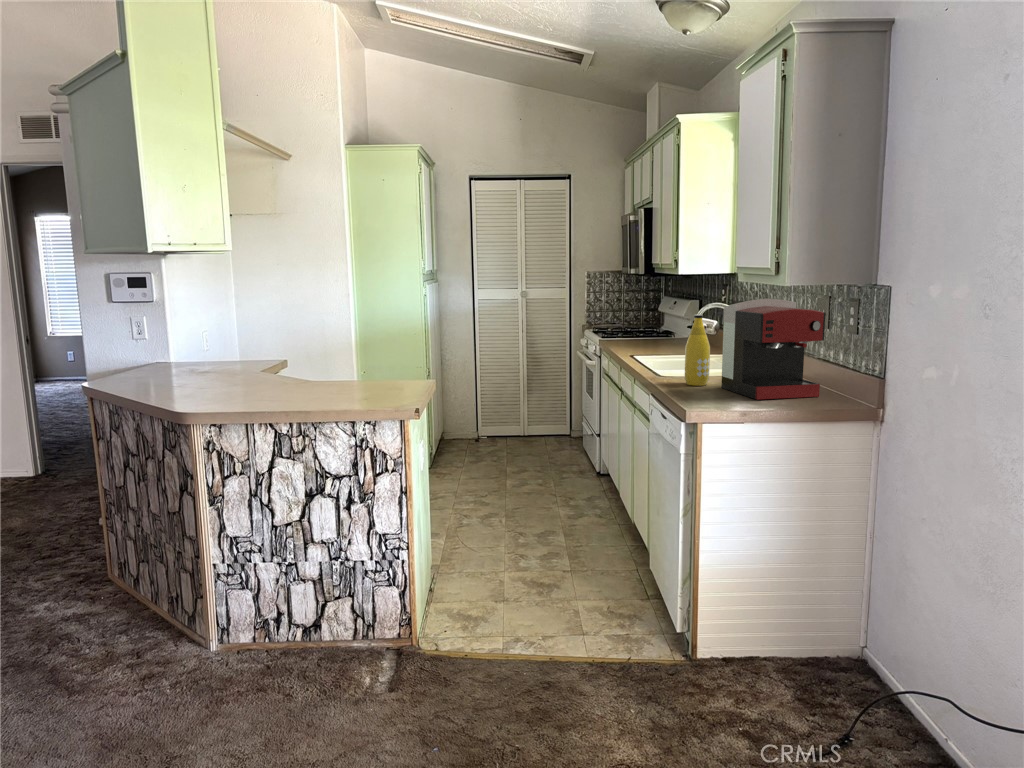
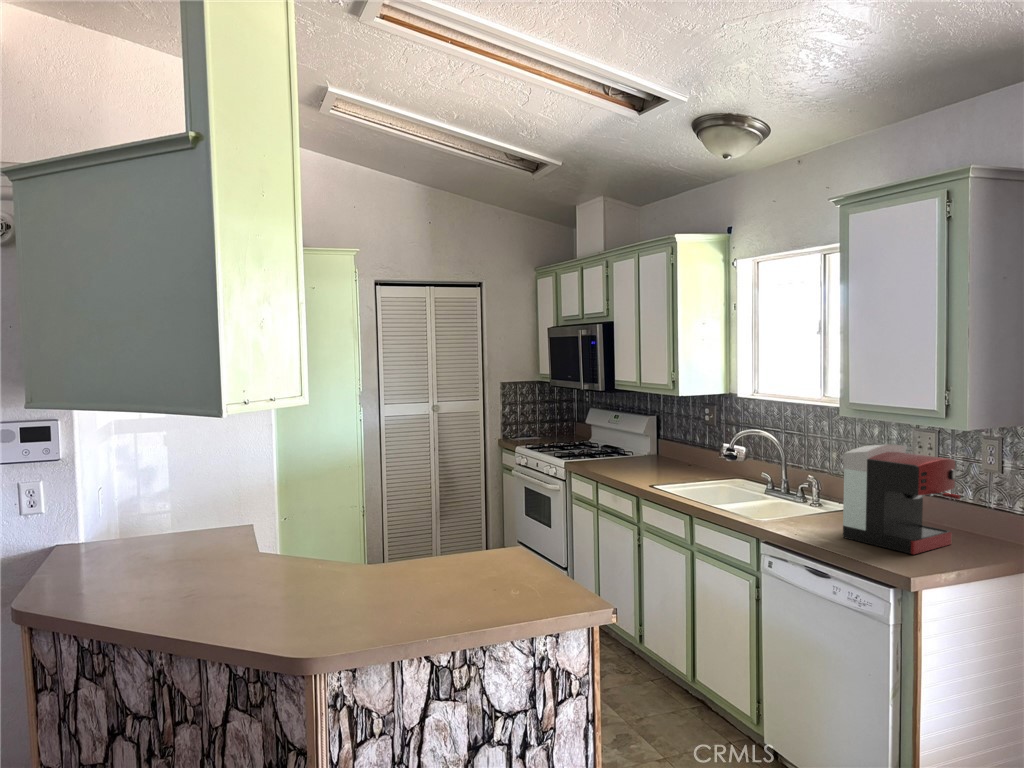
bottle: present [684,315,710,386] -> none [796,460,824,536]

